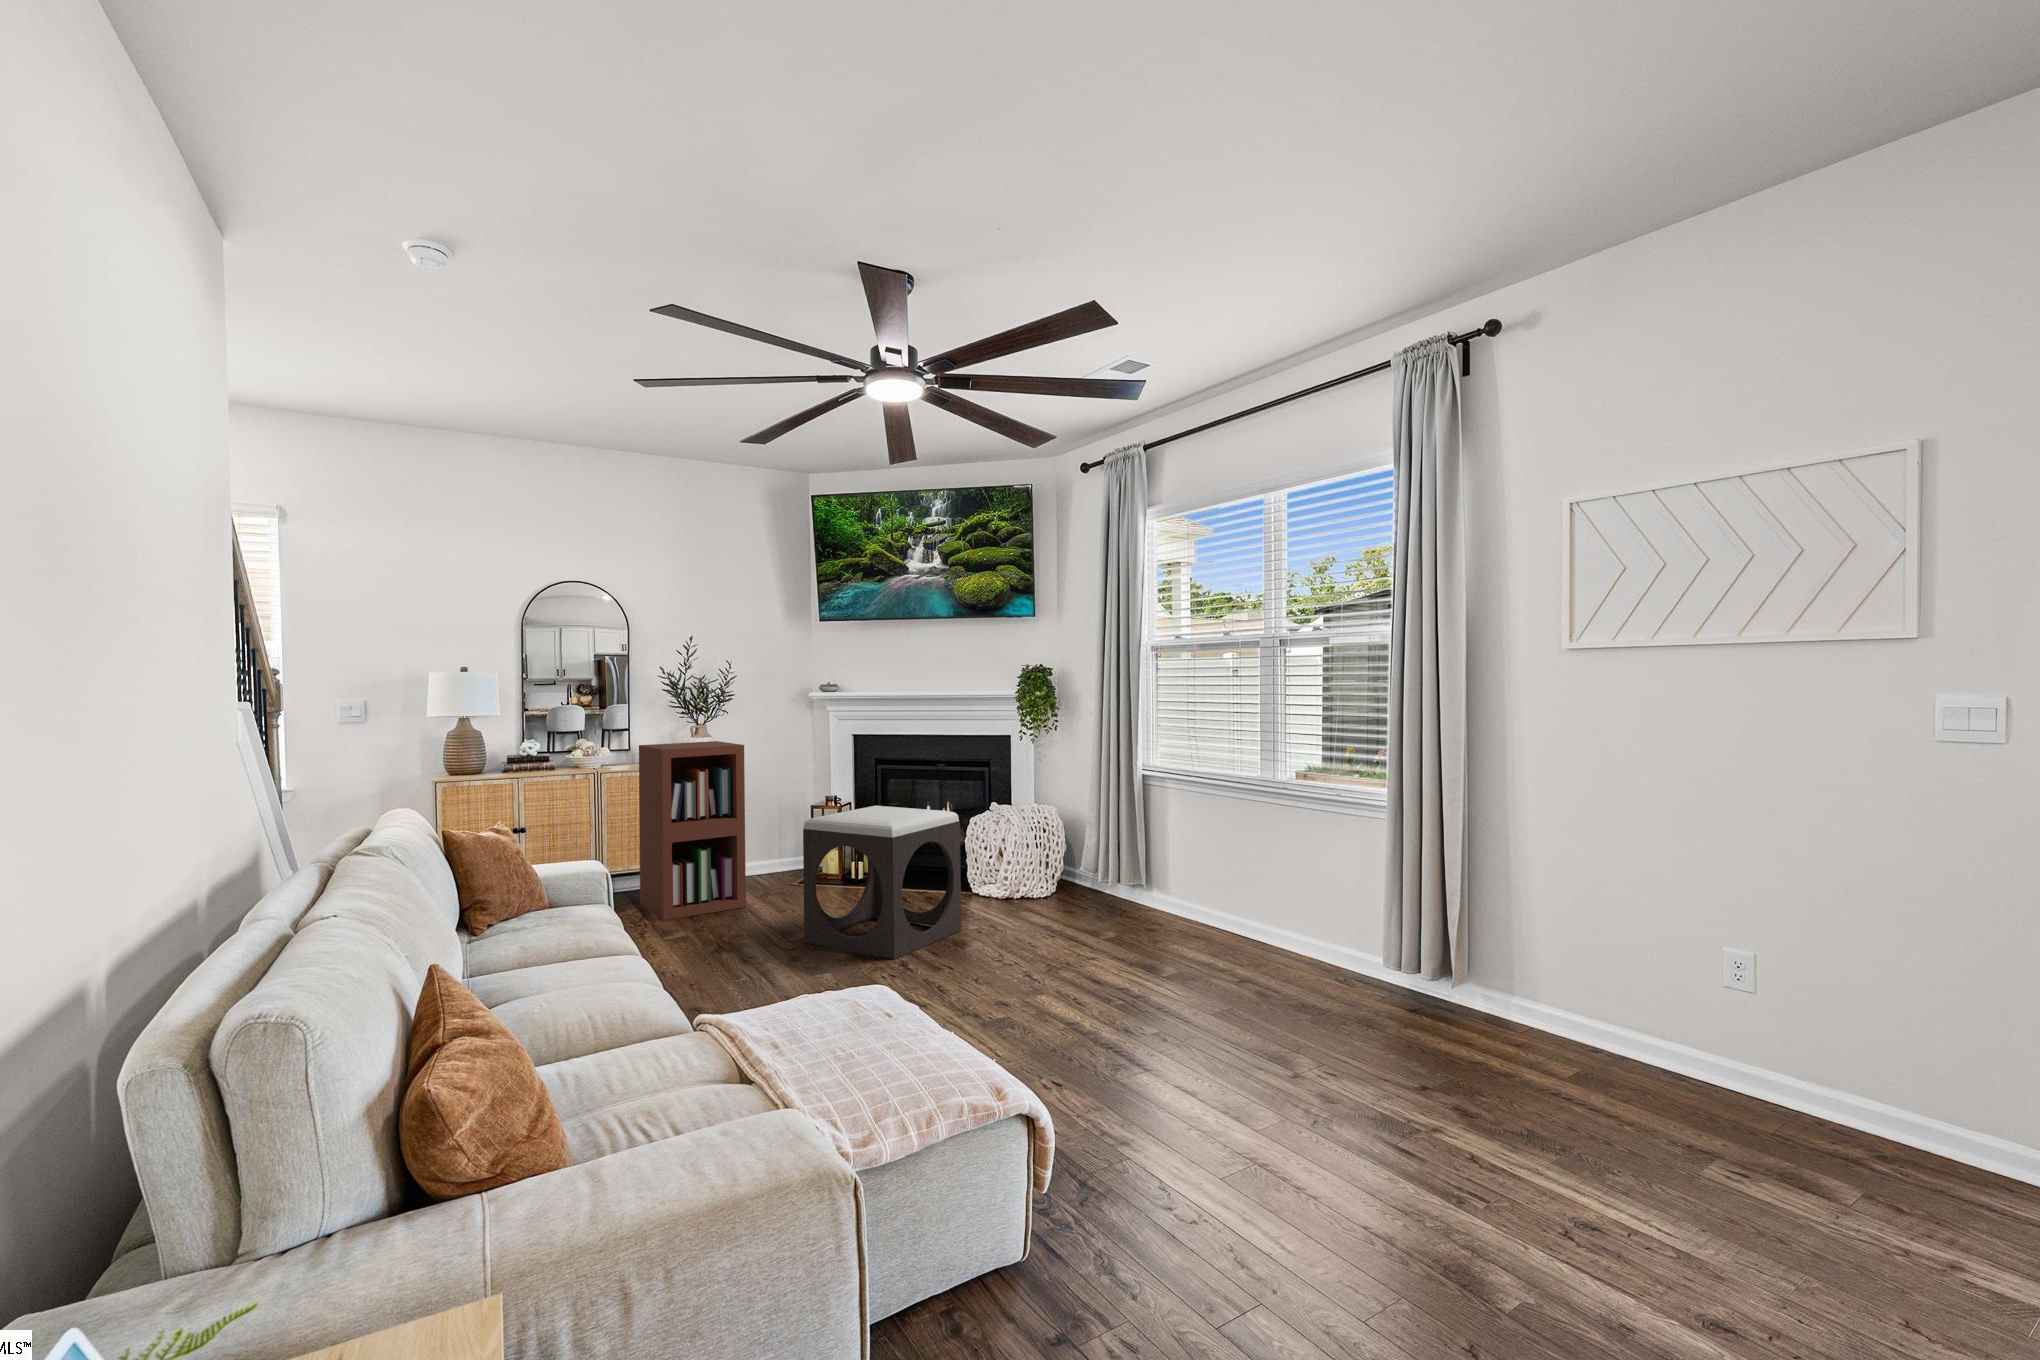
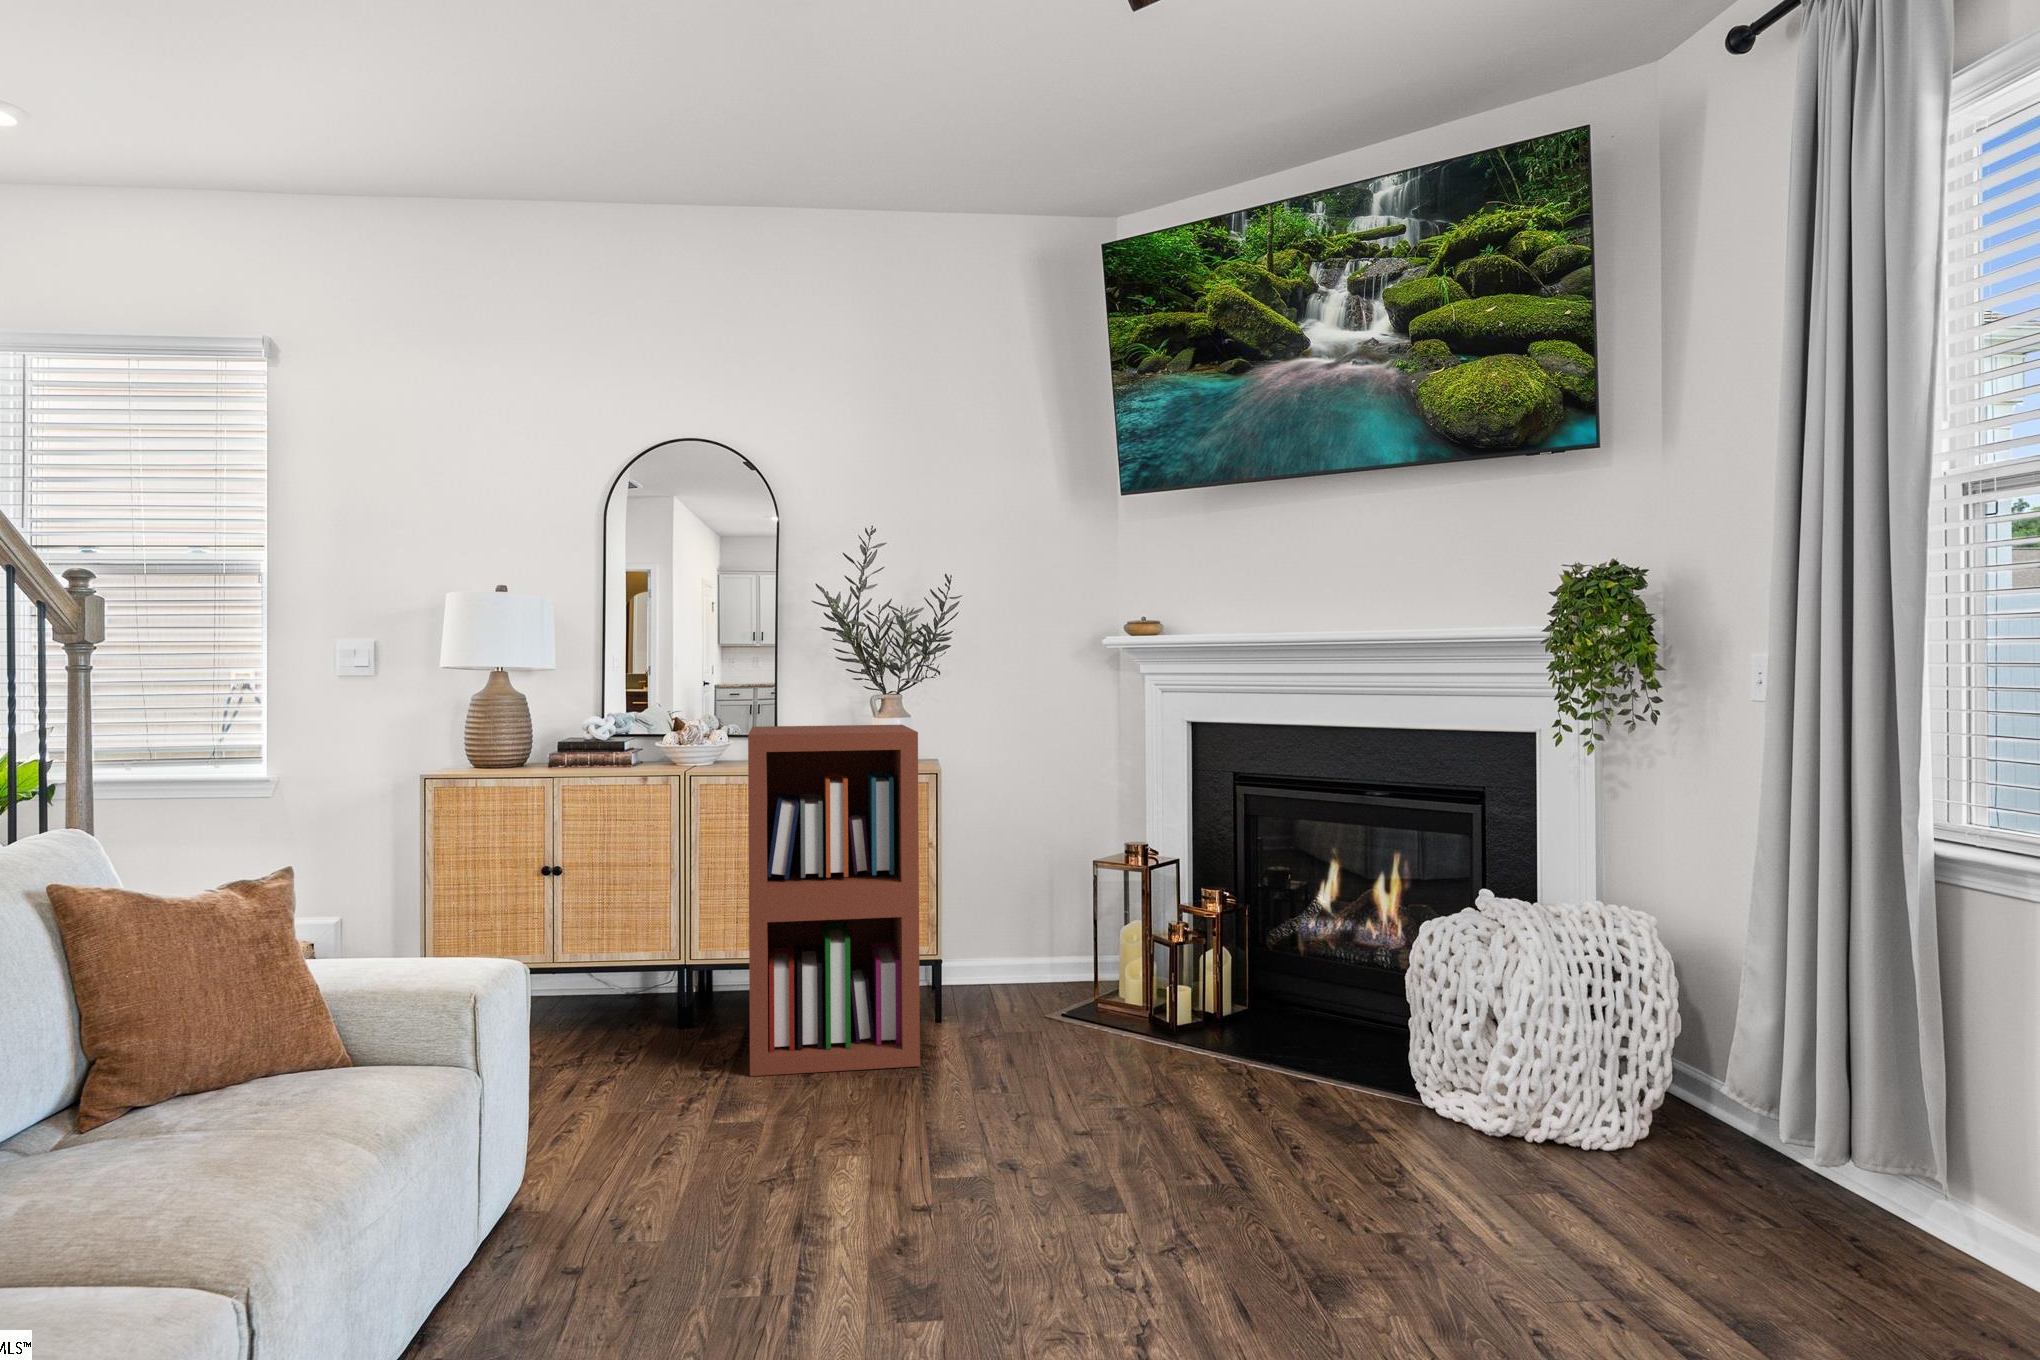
footstool: present [803,806,961,959] -> none [950,884,1347,1319]

